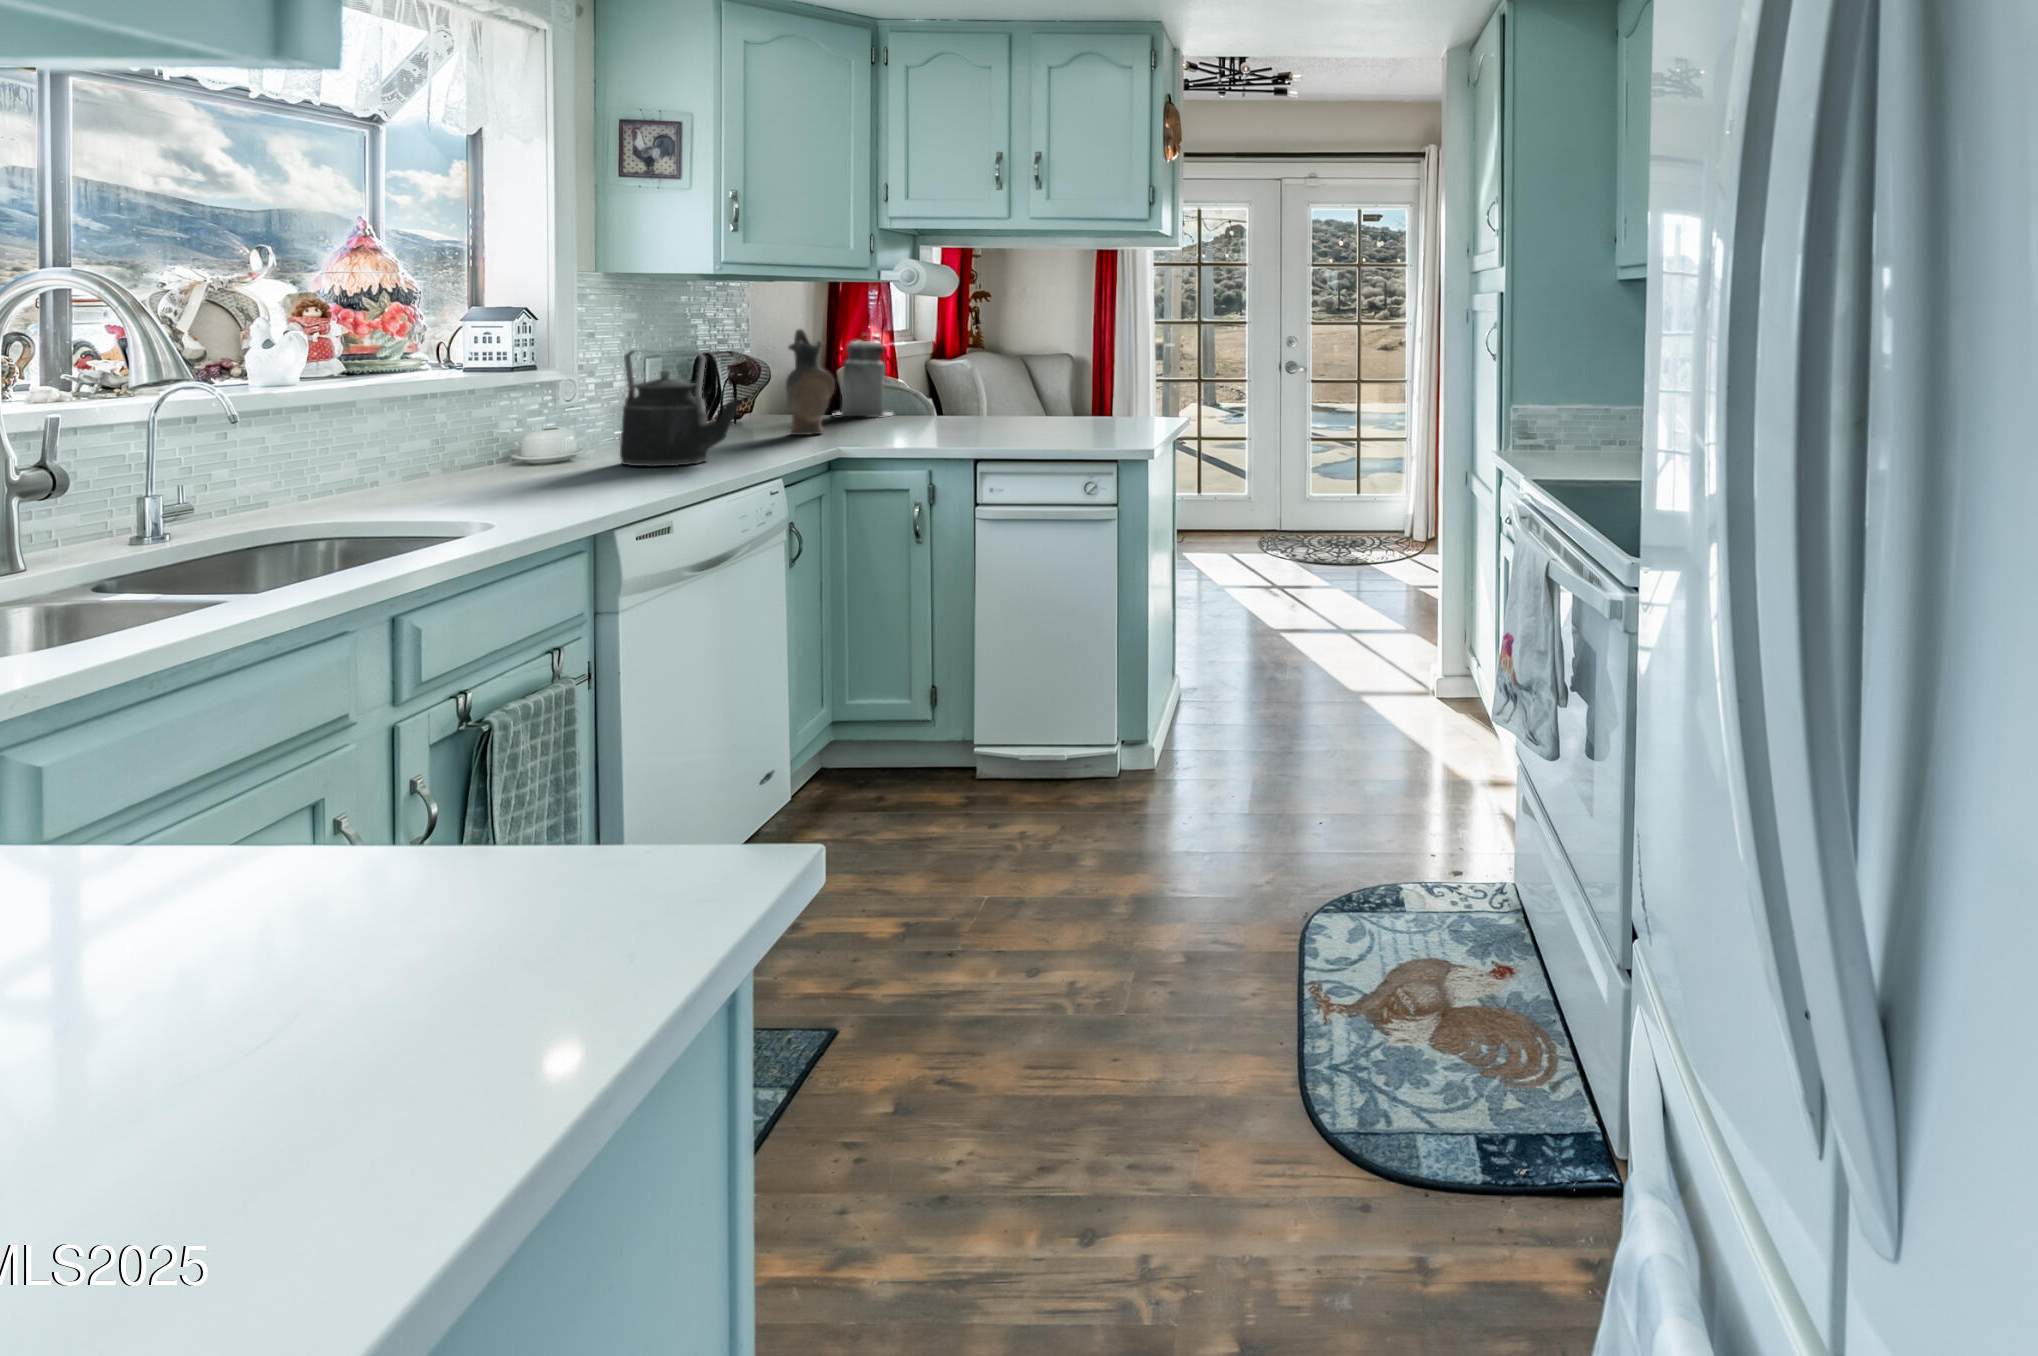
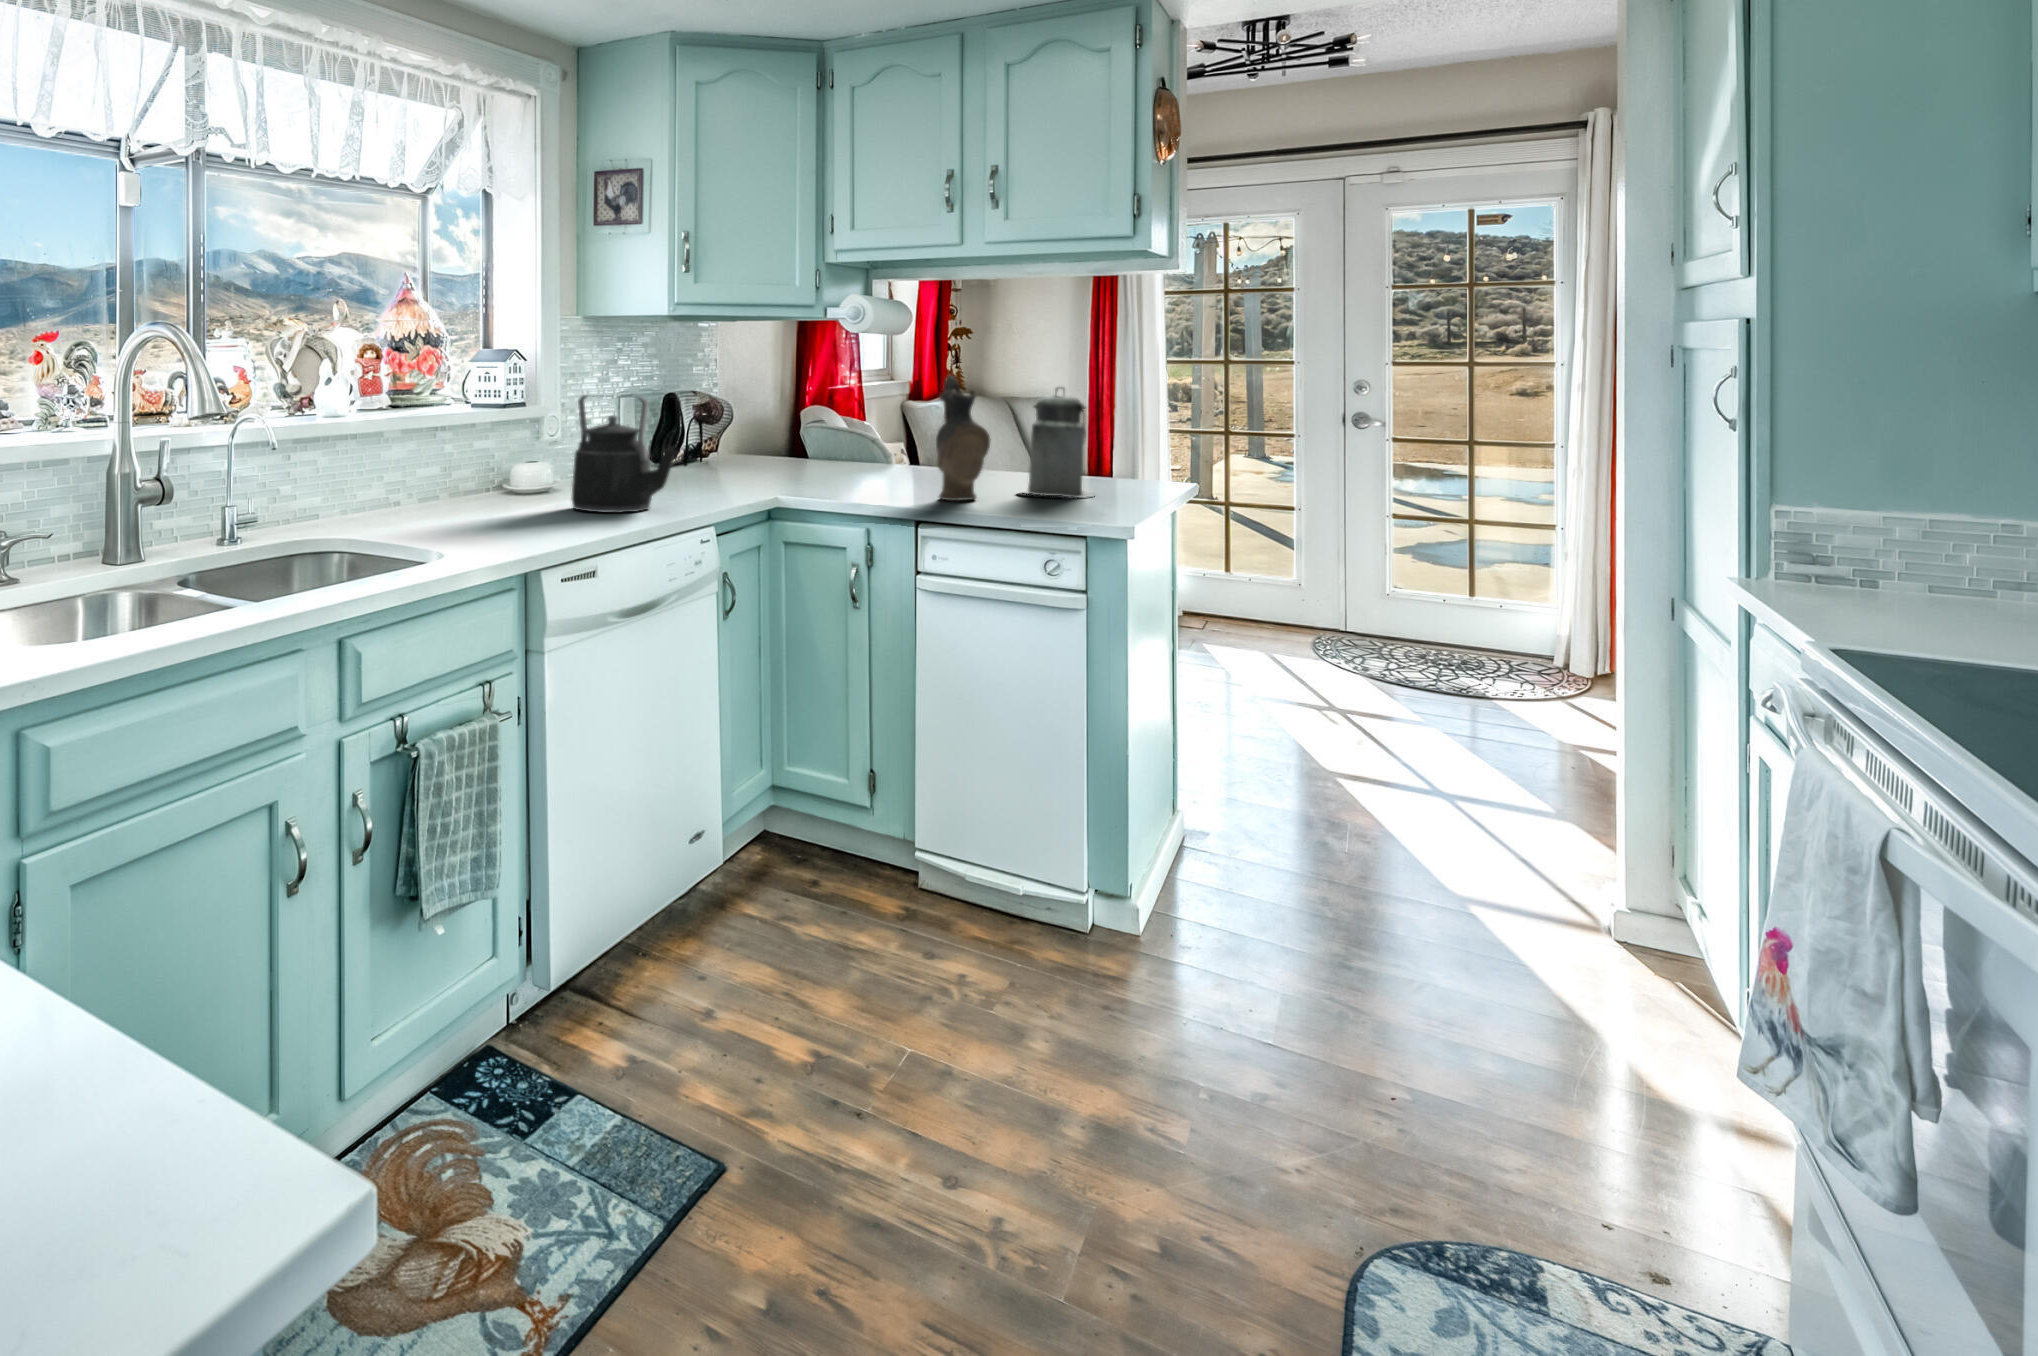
ceramic pitcher: present [786,329,835,435] -> present [936,376,990,501]
canister: present [833,338,892,417] -> present [1017,387,1094,498]

